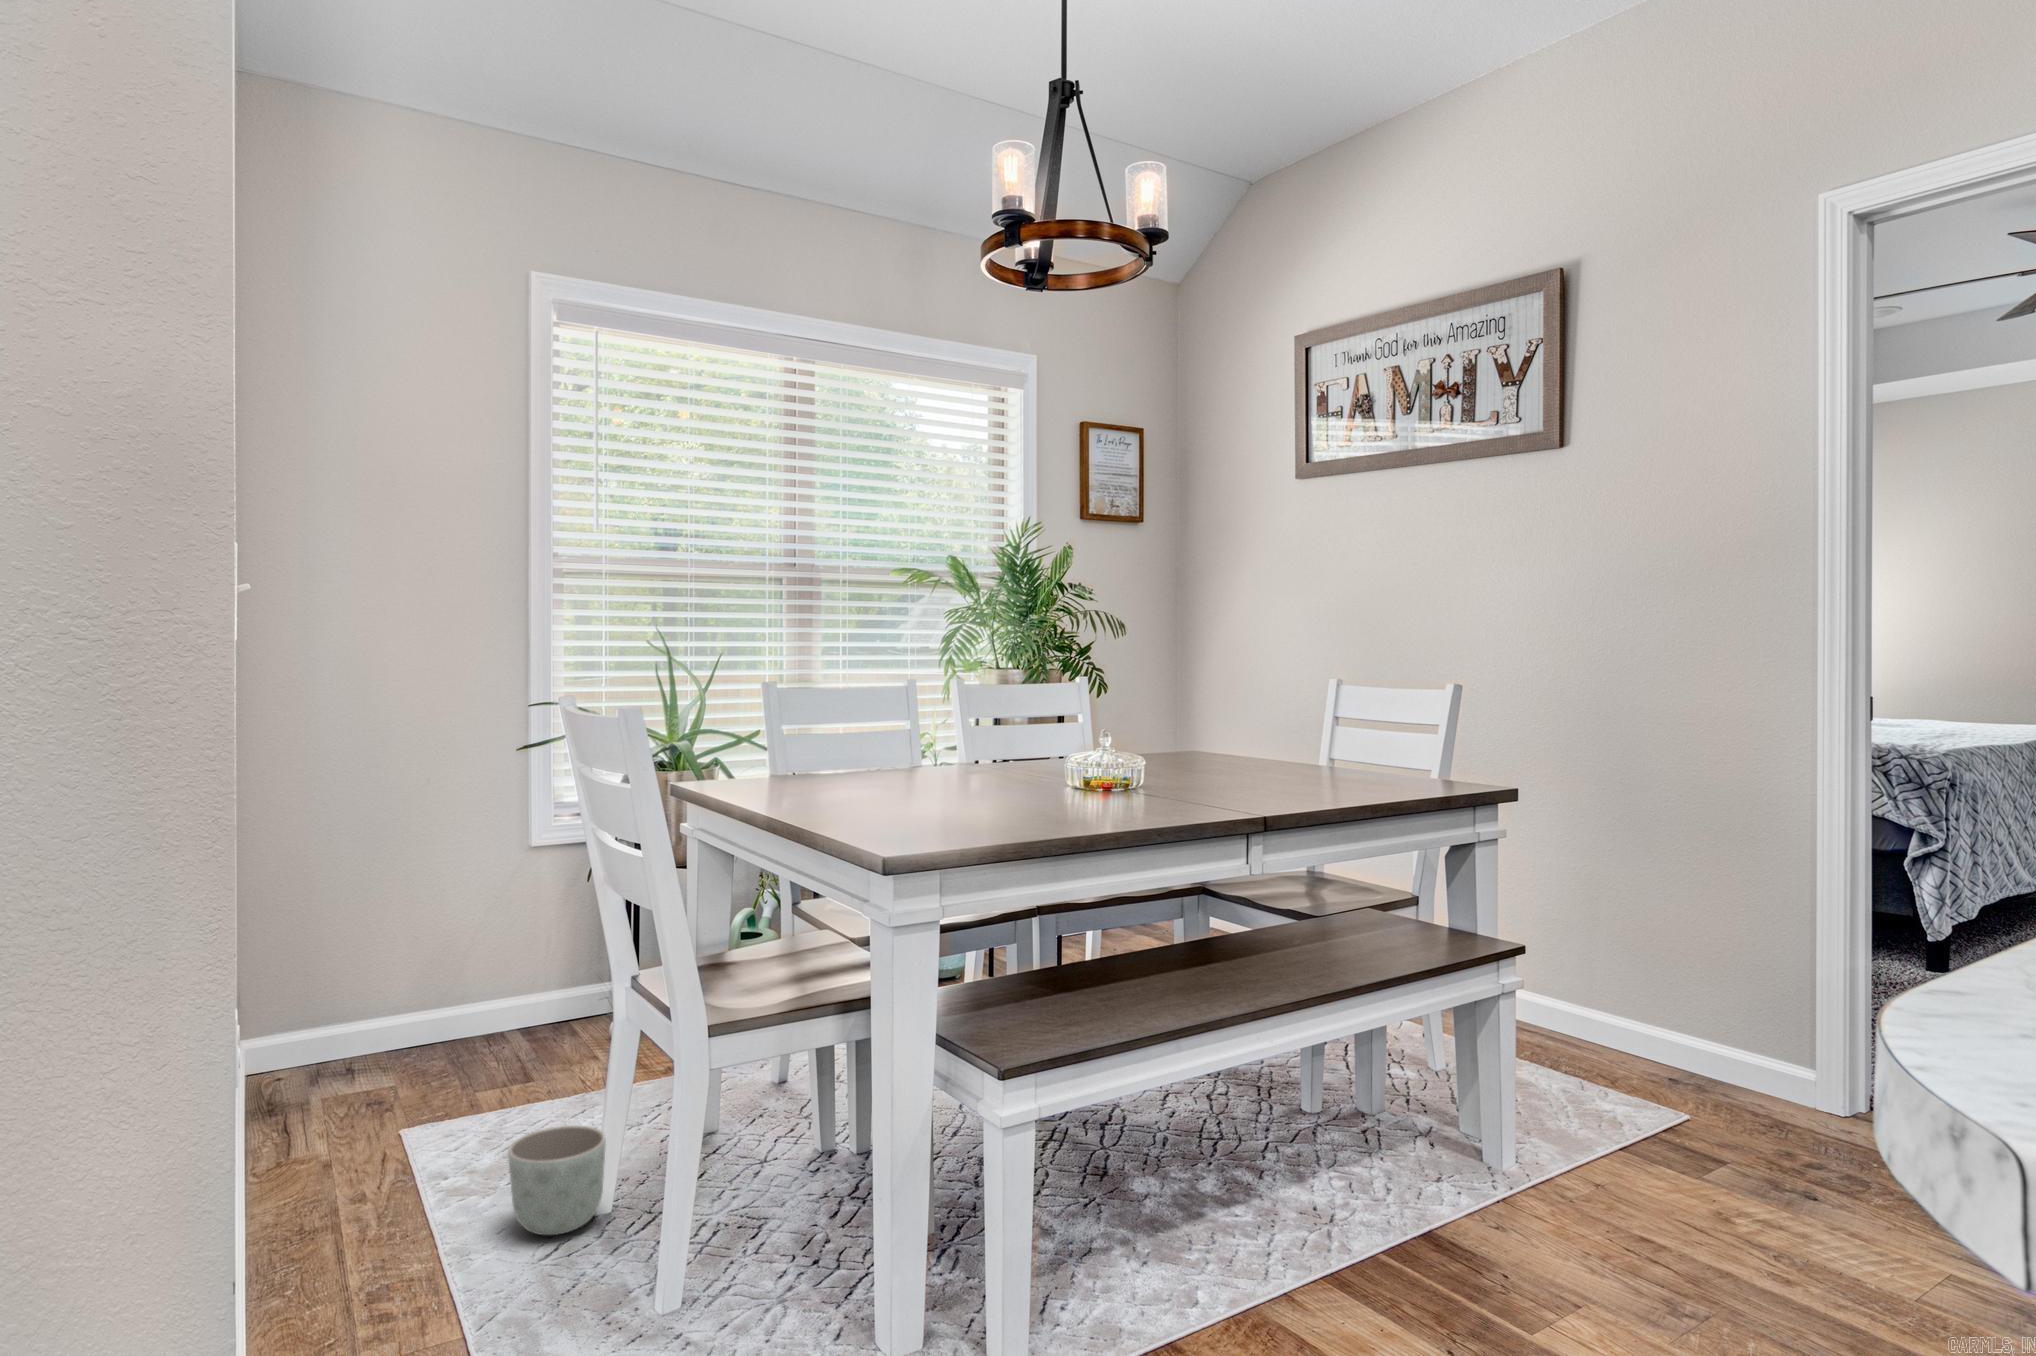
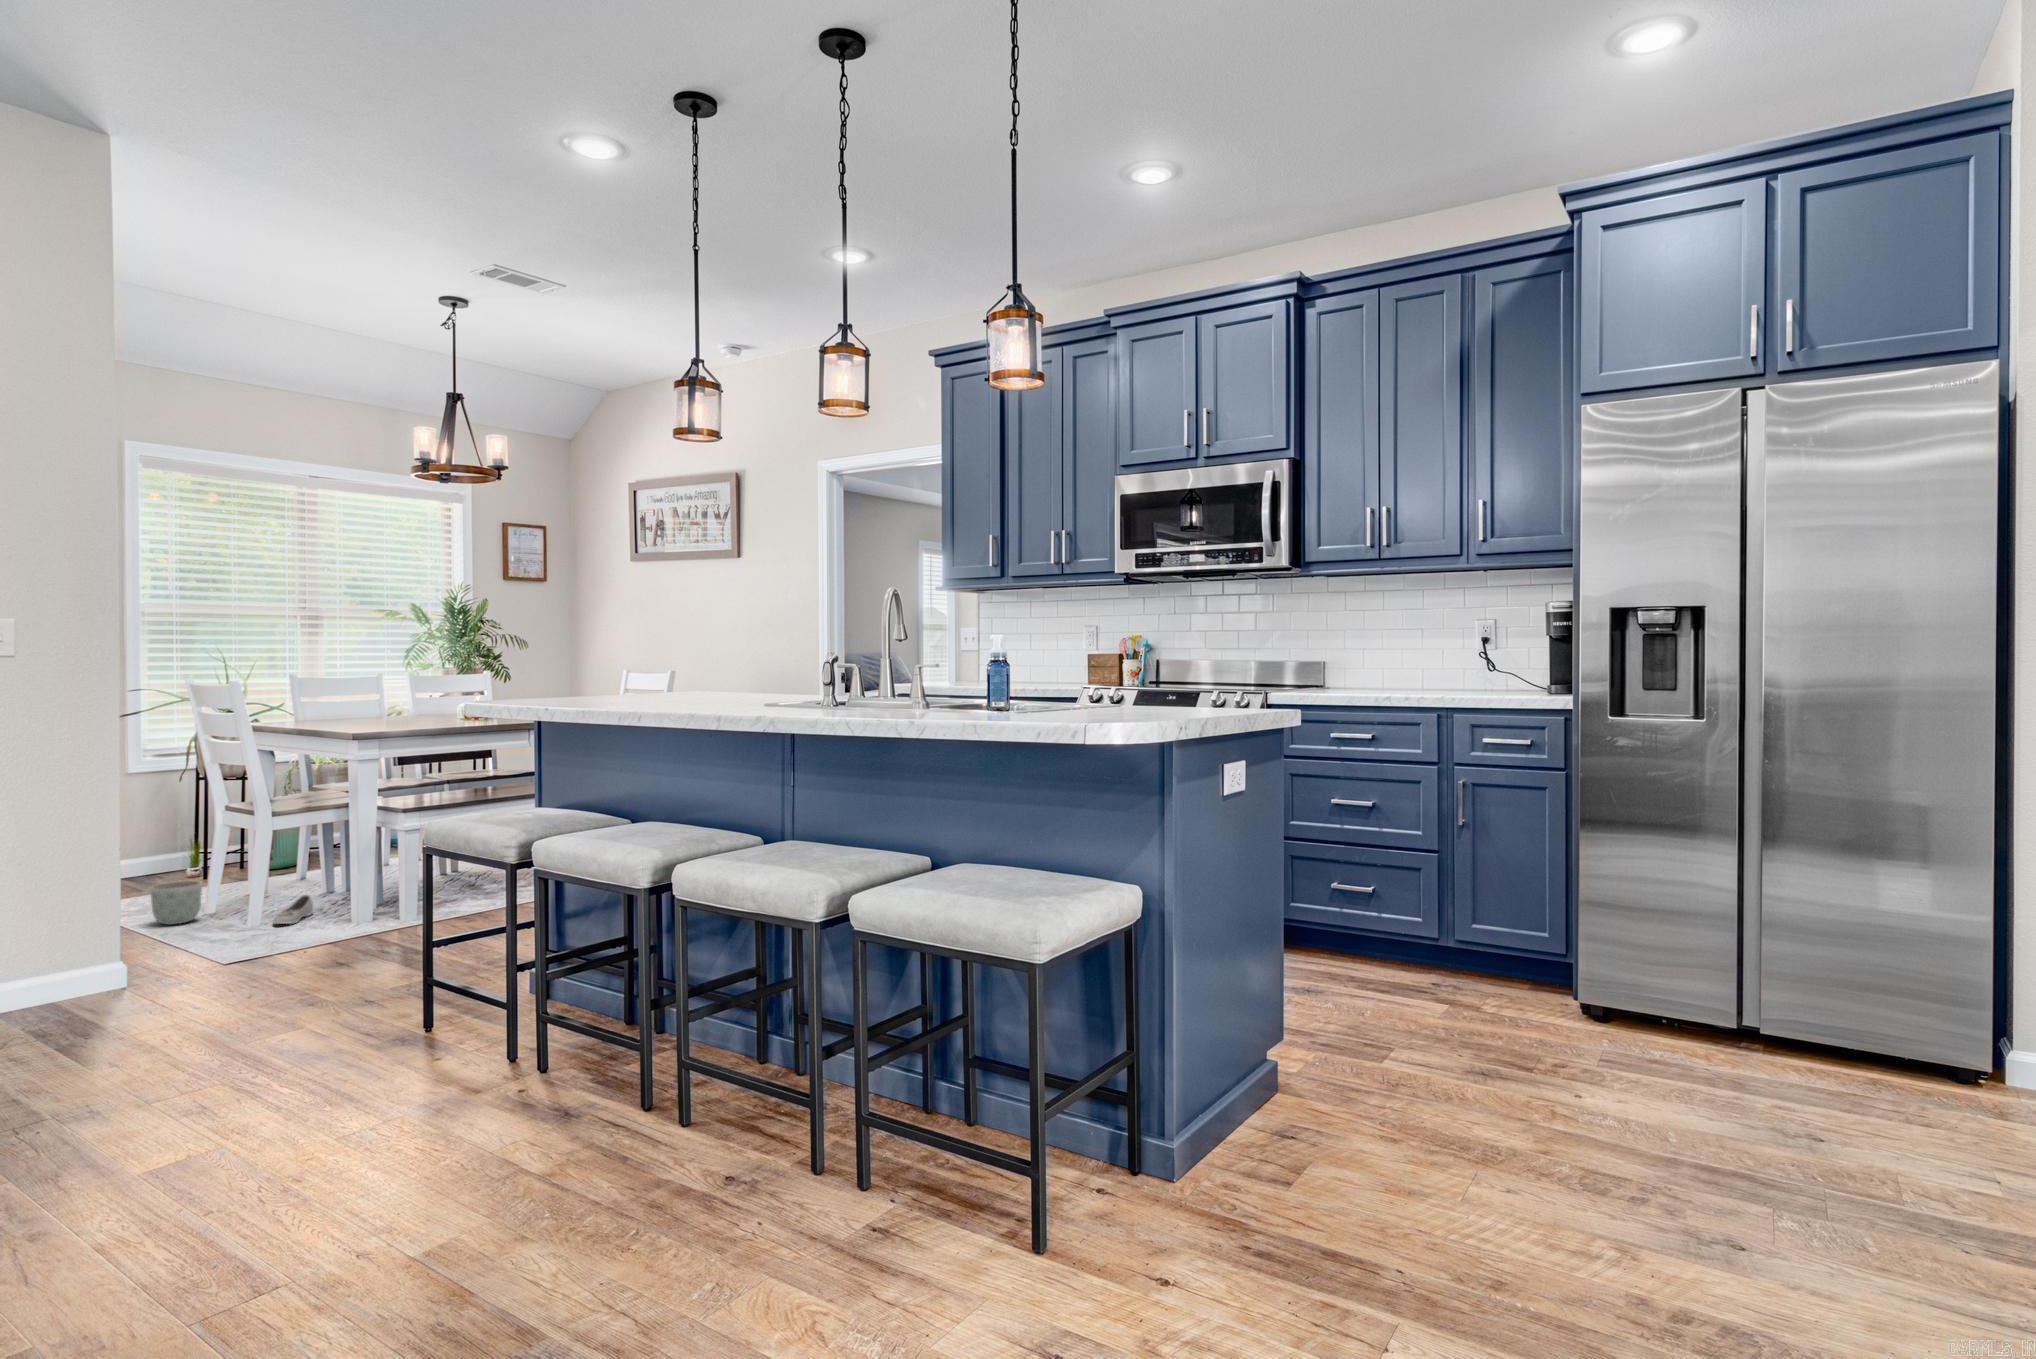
shoe: none [736,1187,818,1285] -> present [273,895,313,924]

